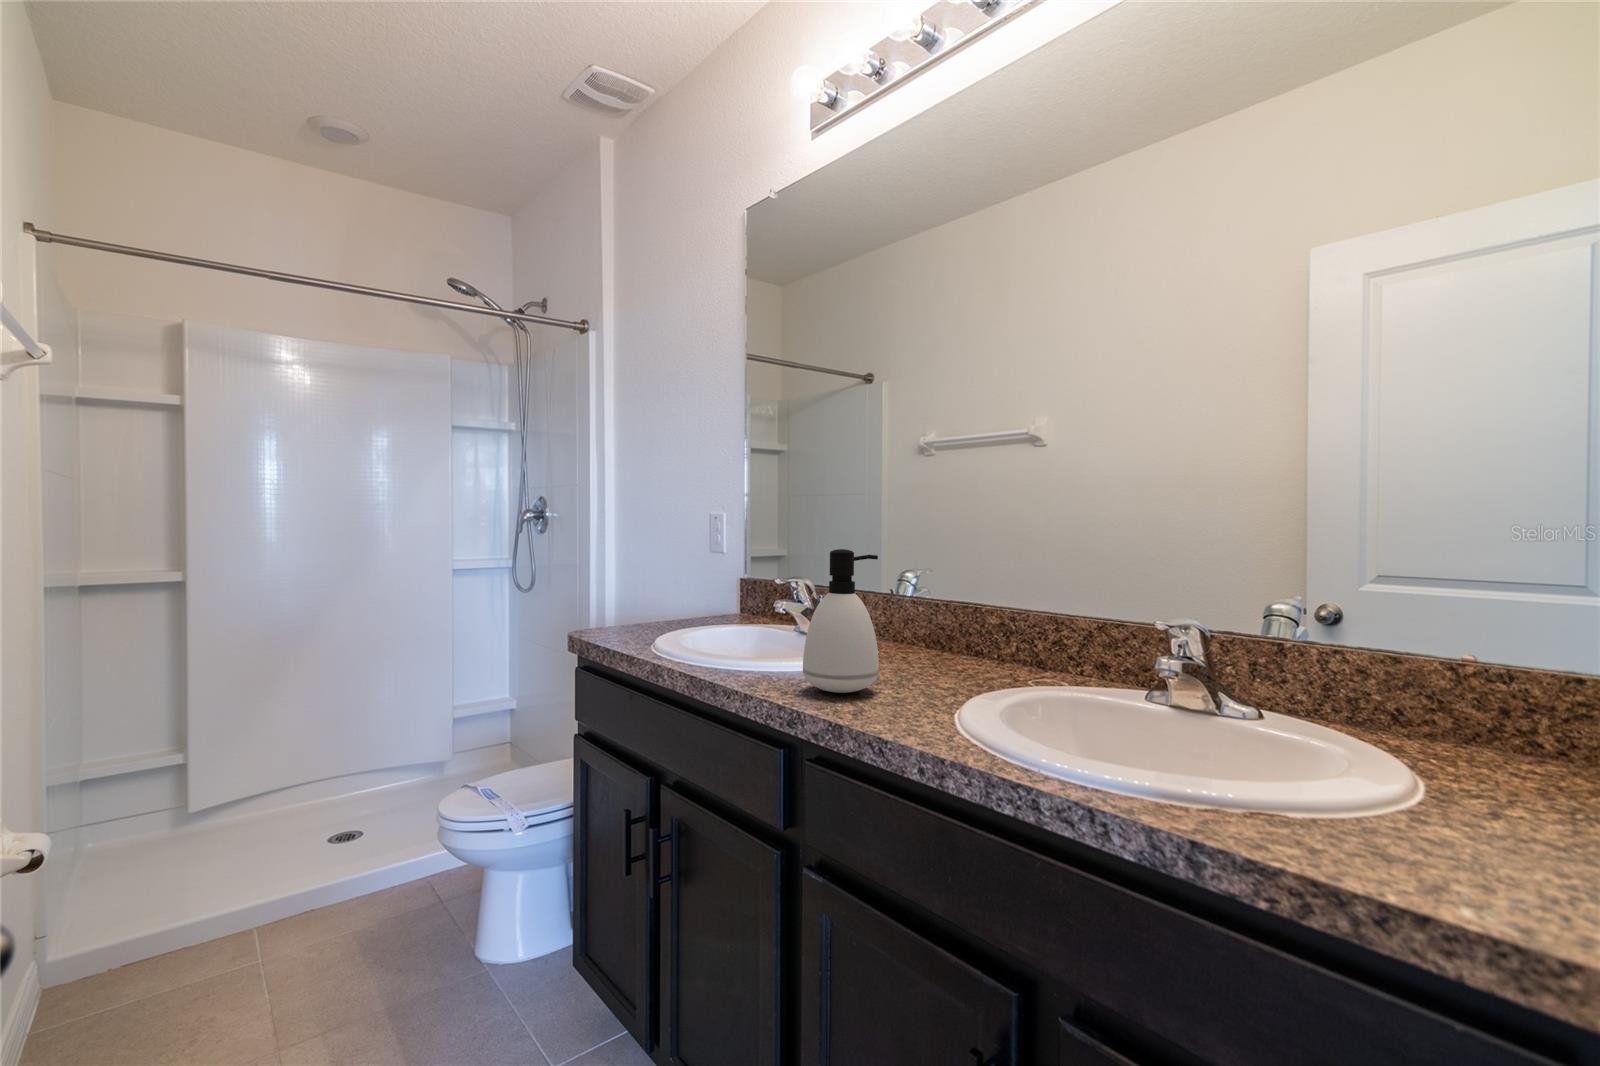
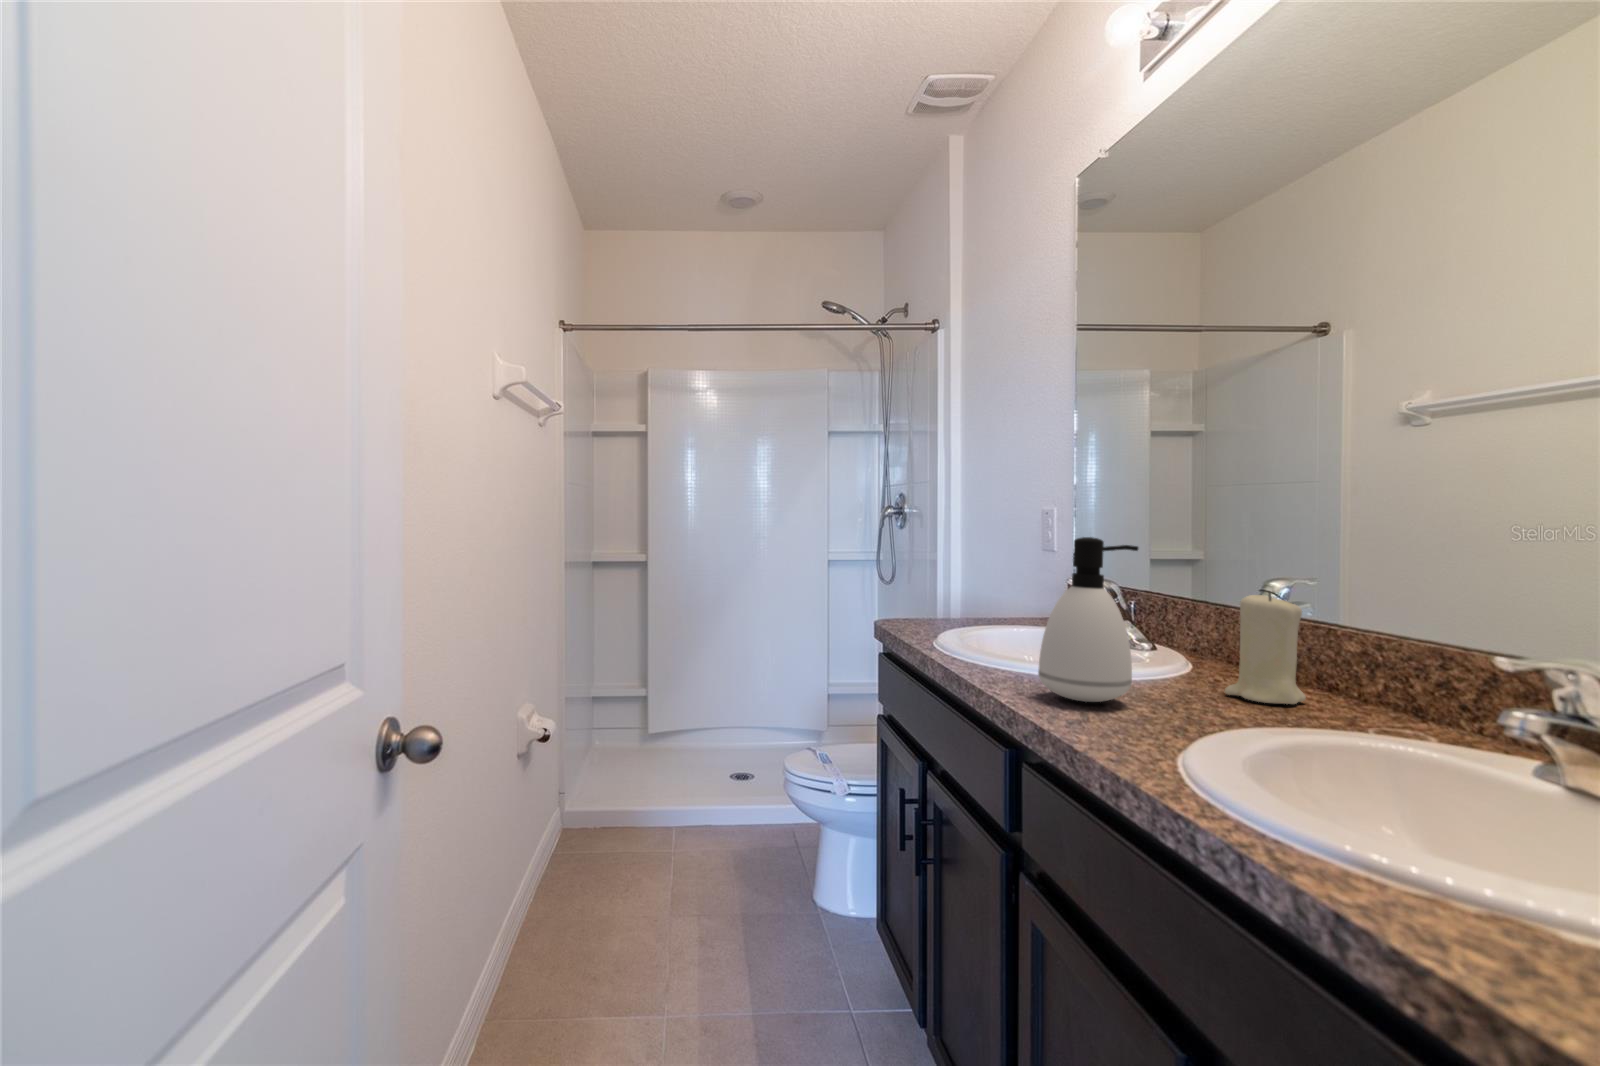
candle: none [923,585,976,672] -> present [1225,591,1306,704]

